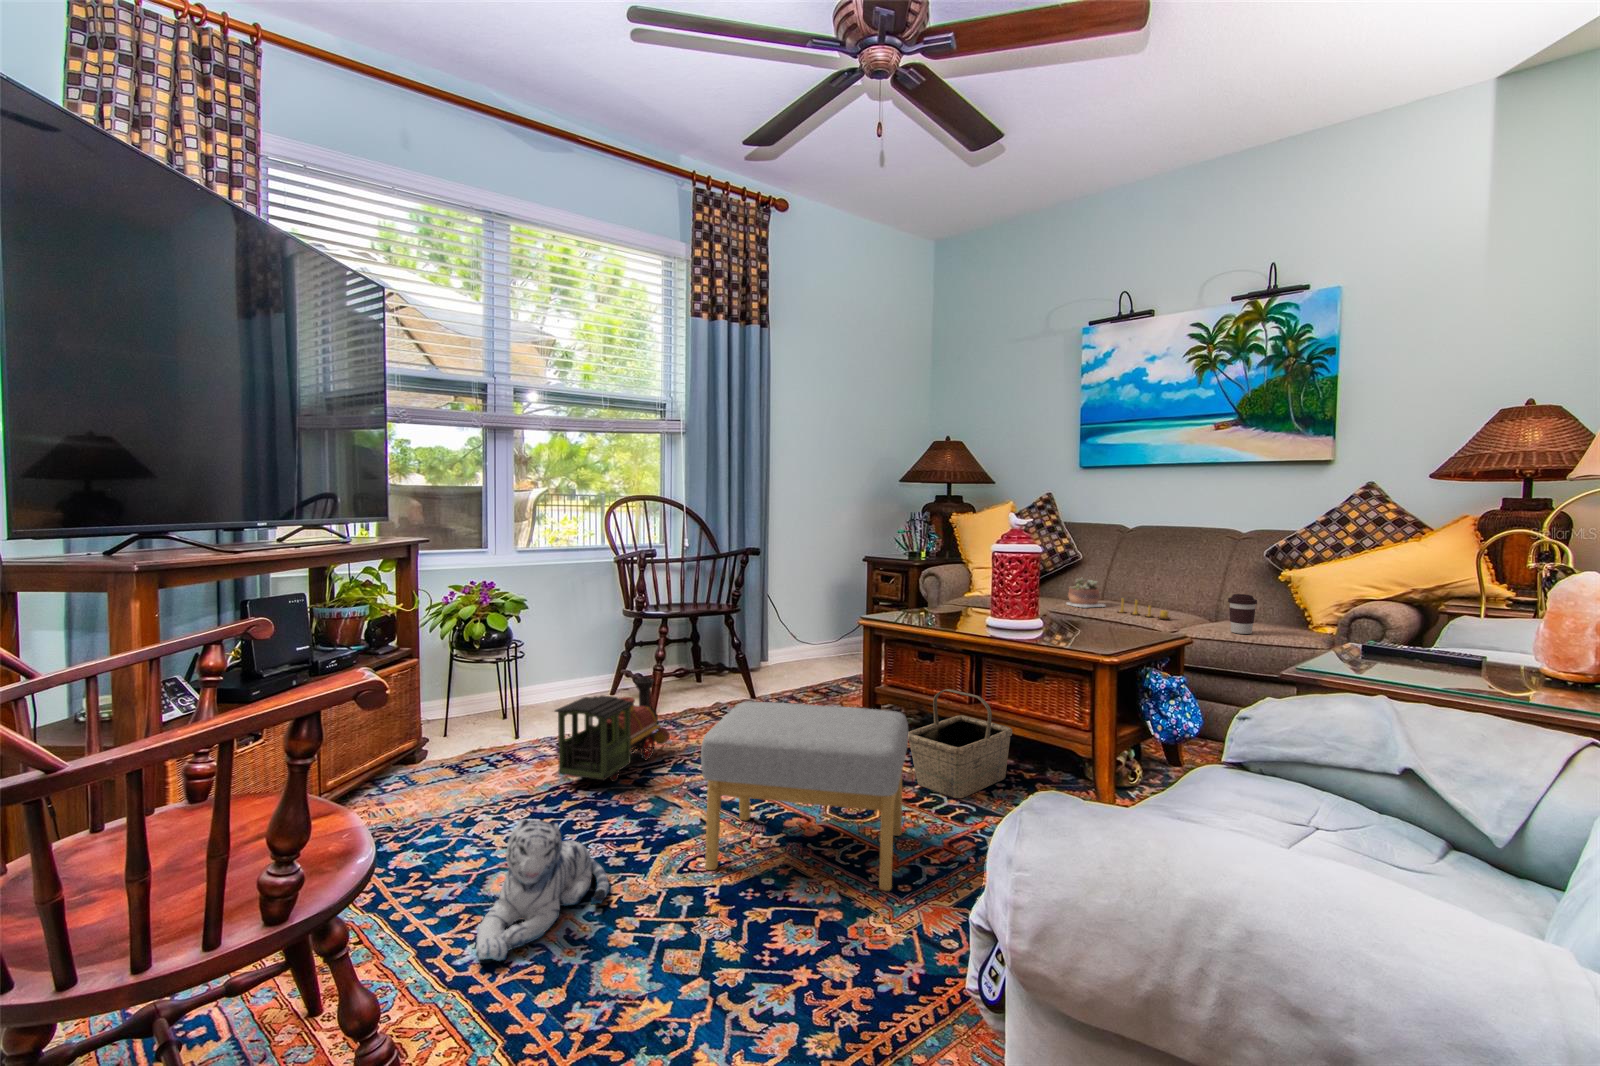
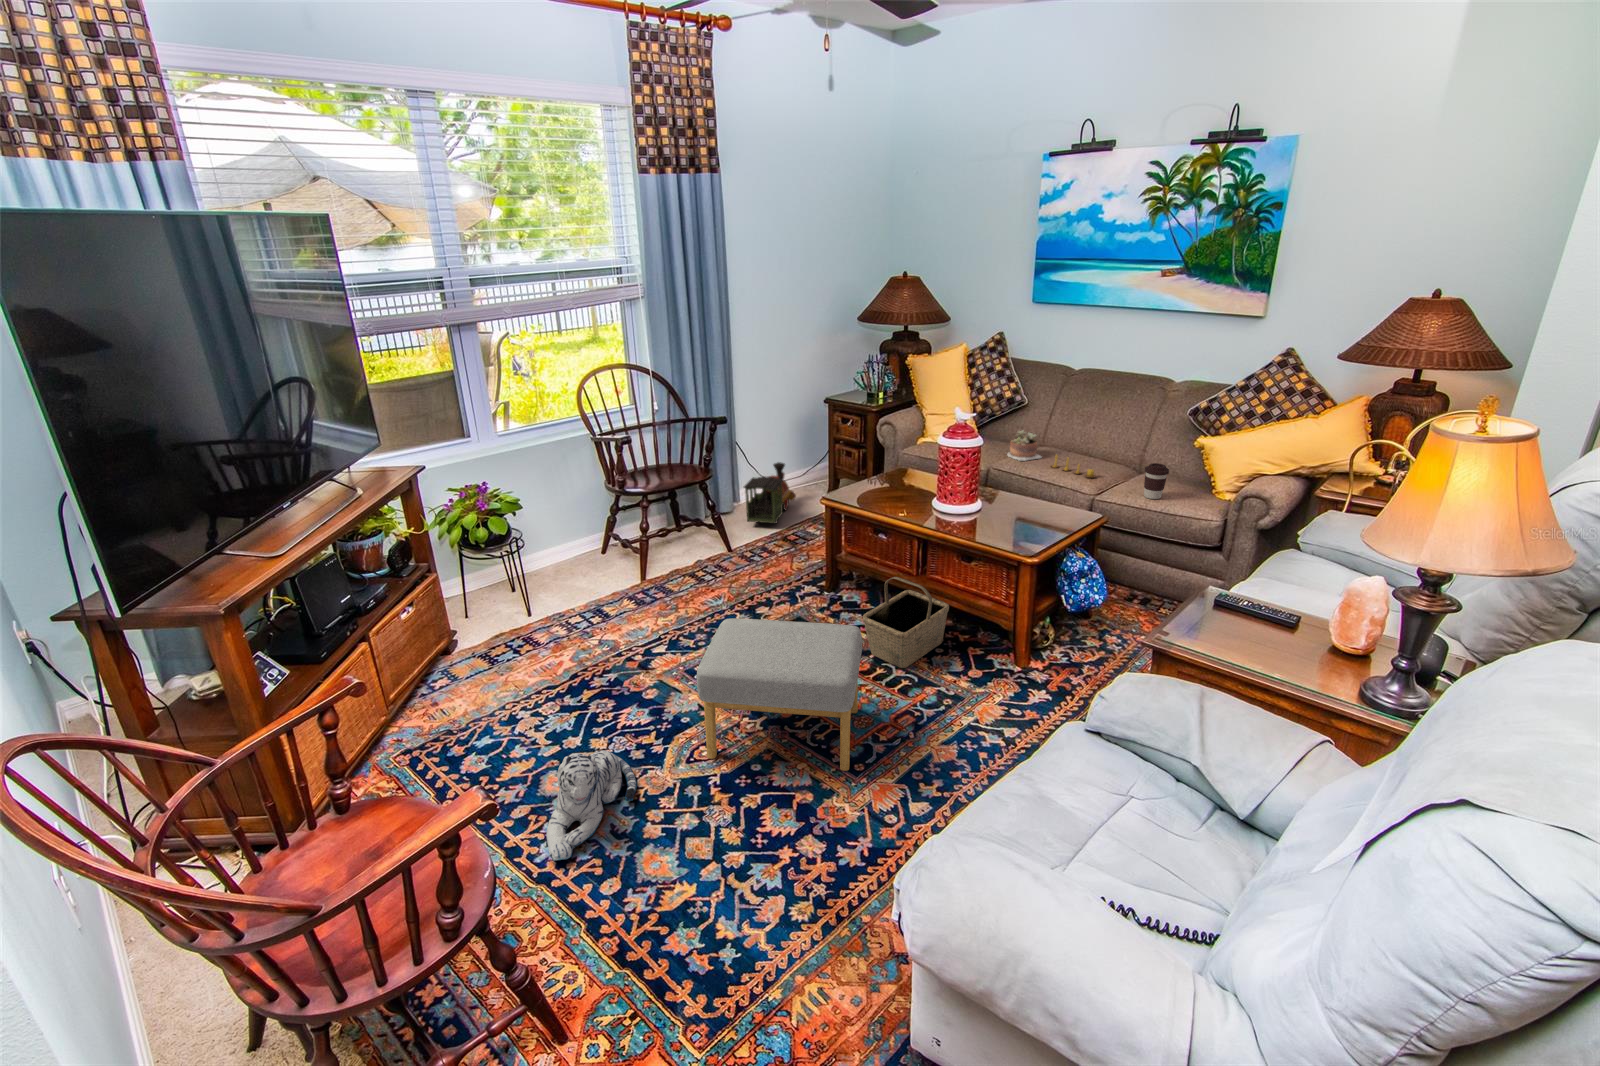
toy train: present [555,677,670,782] -> present [744,462,796,524]

